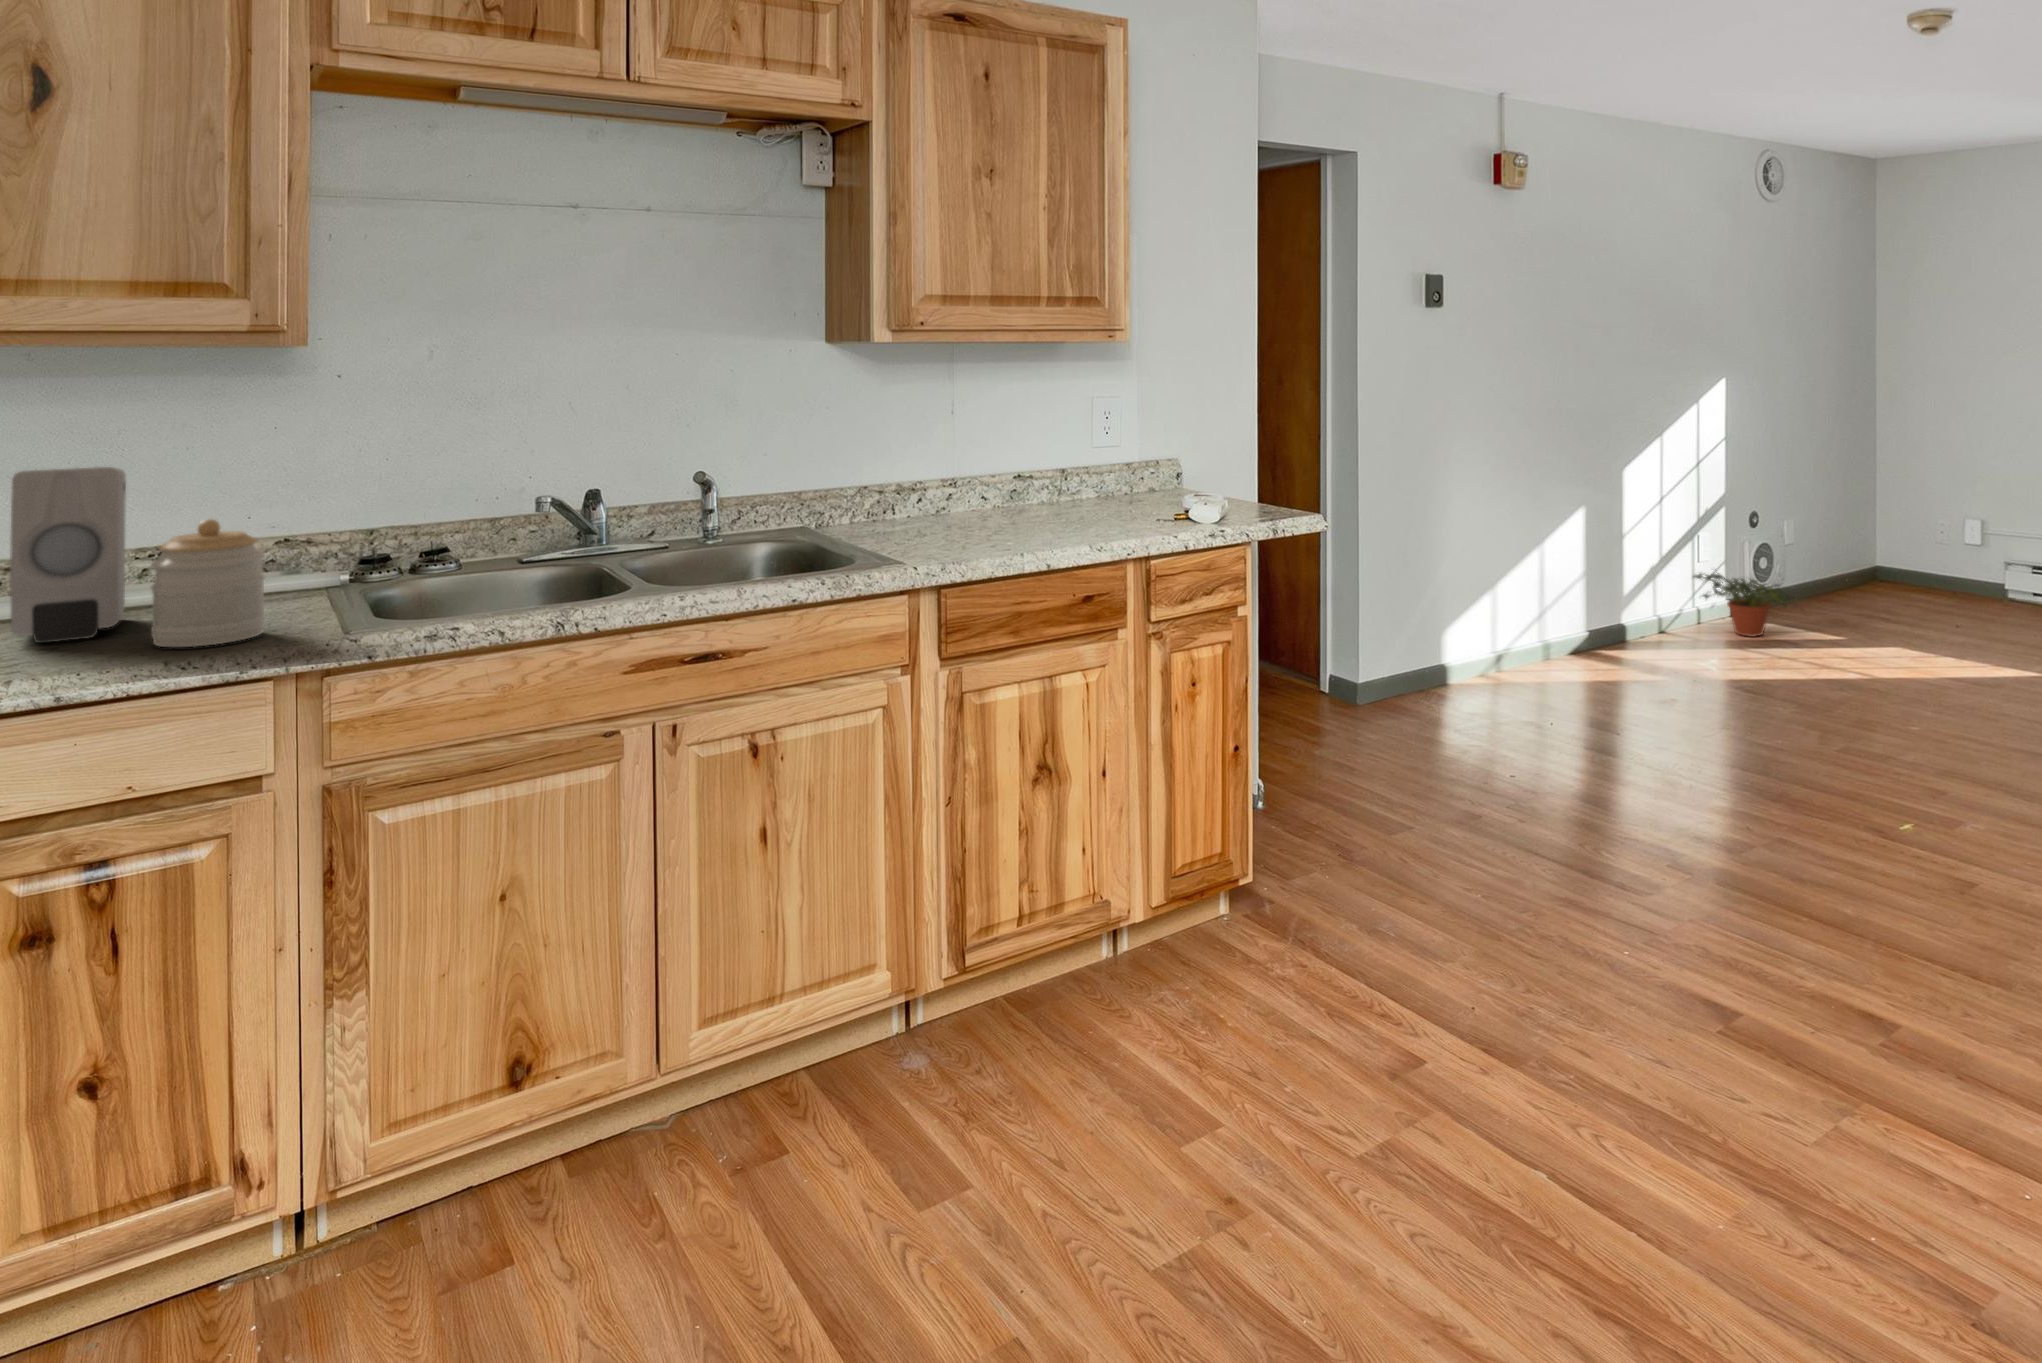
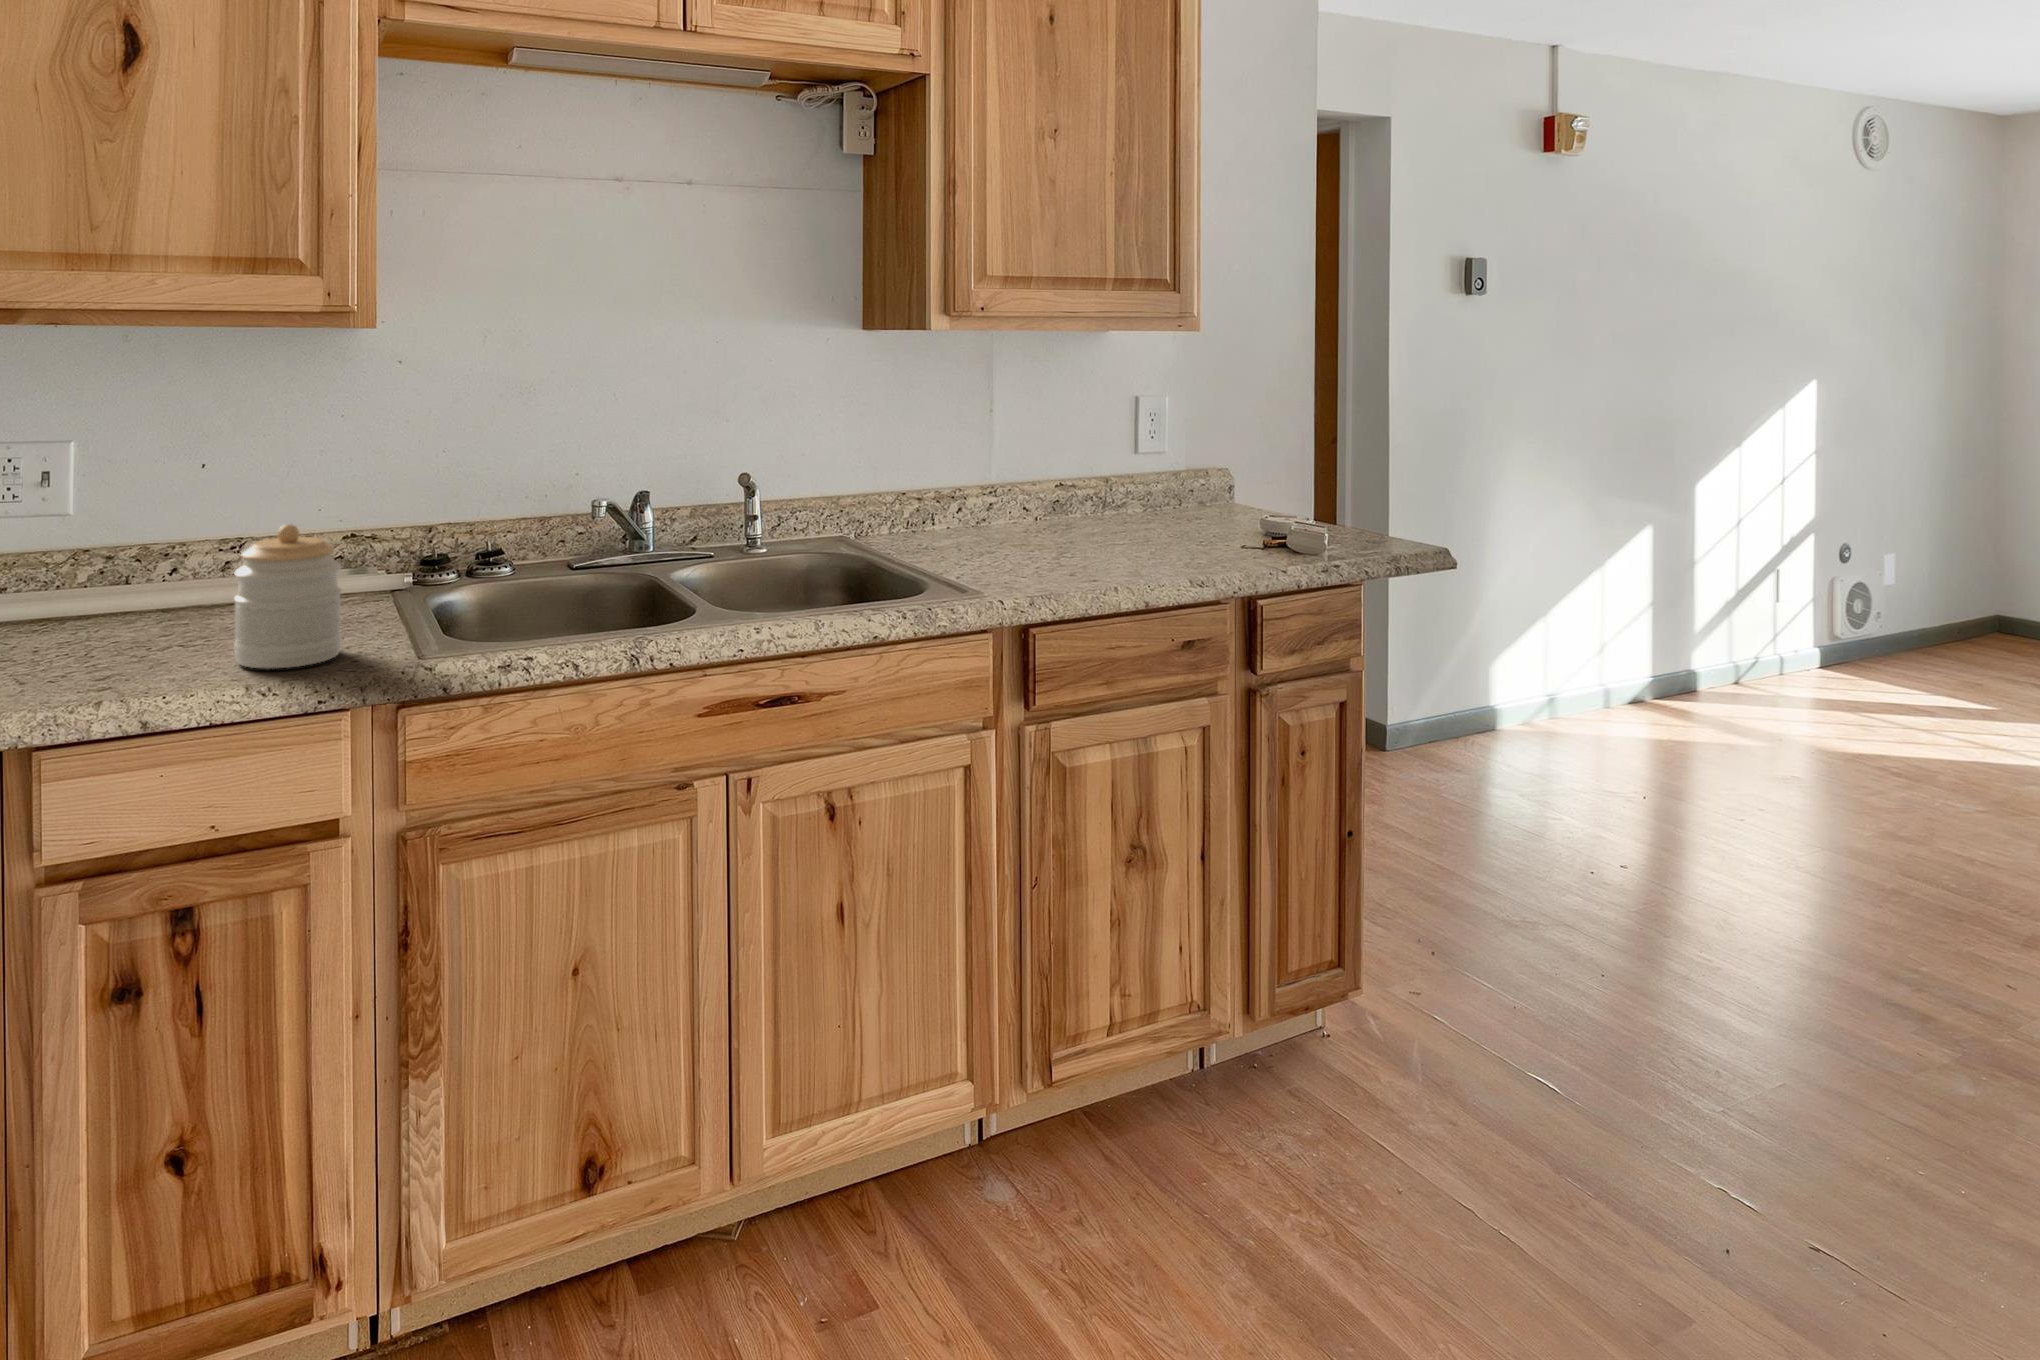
soap dispenser: present [10,467,126,643] -> none [104,462,207,653]
potted plant: present [1694,573,1807,637] -> none [1780,610,1950,697]

